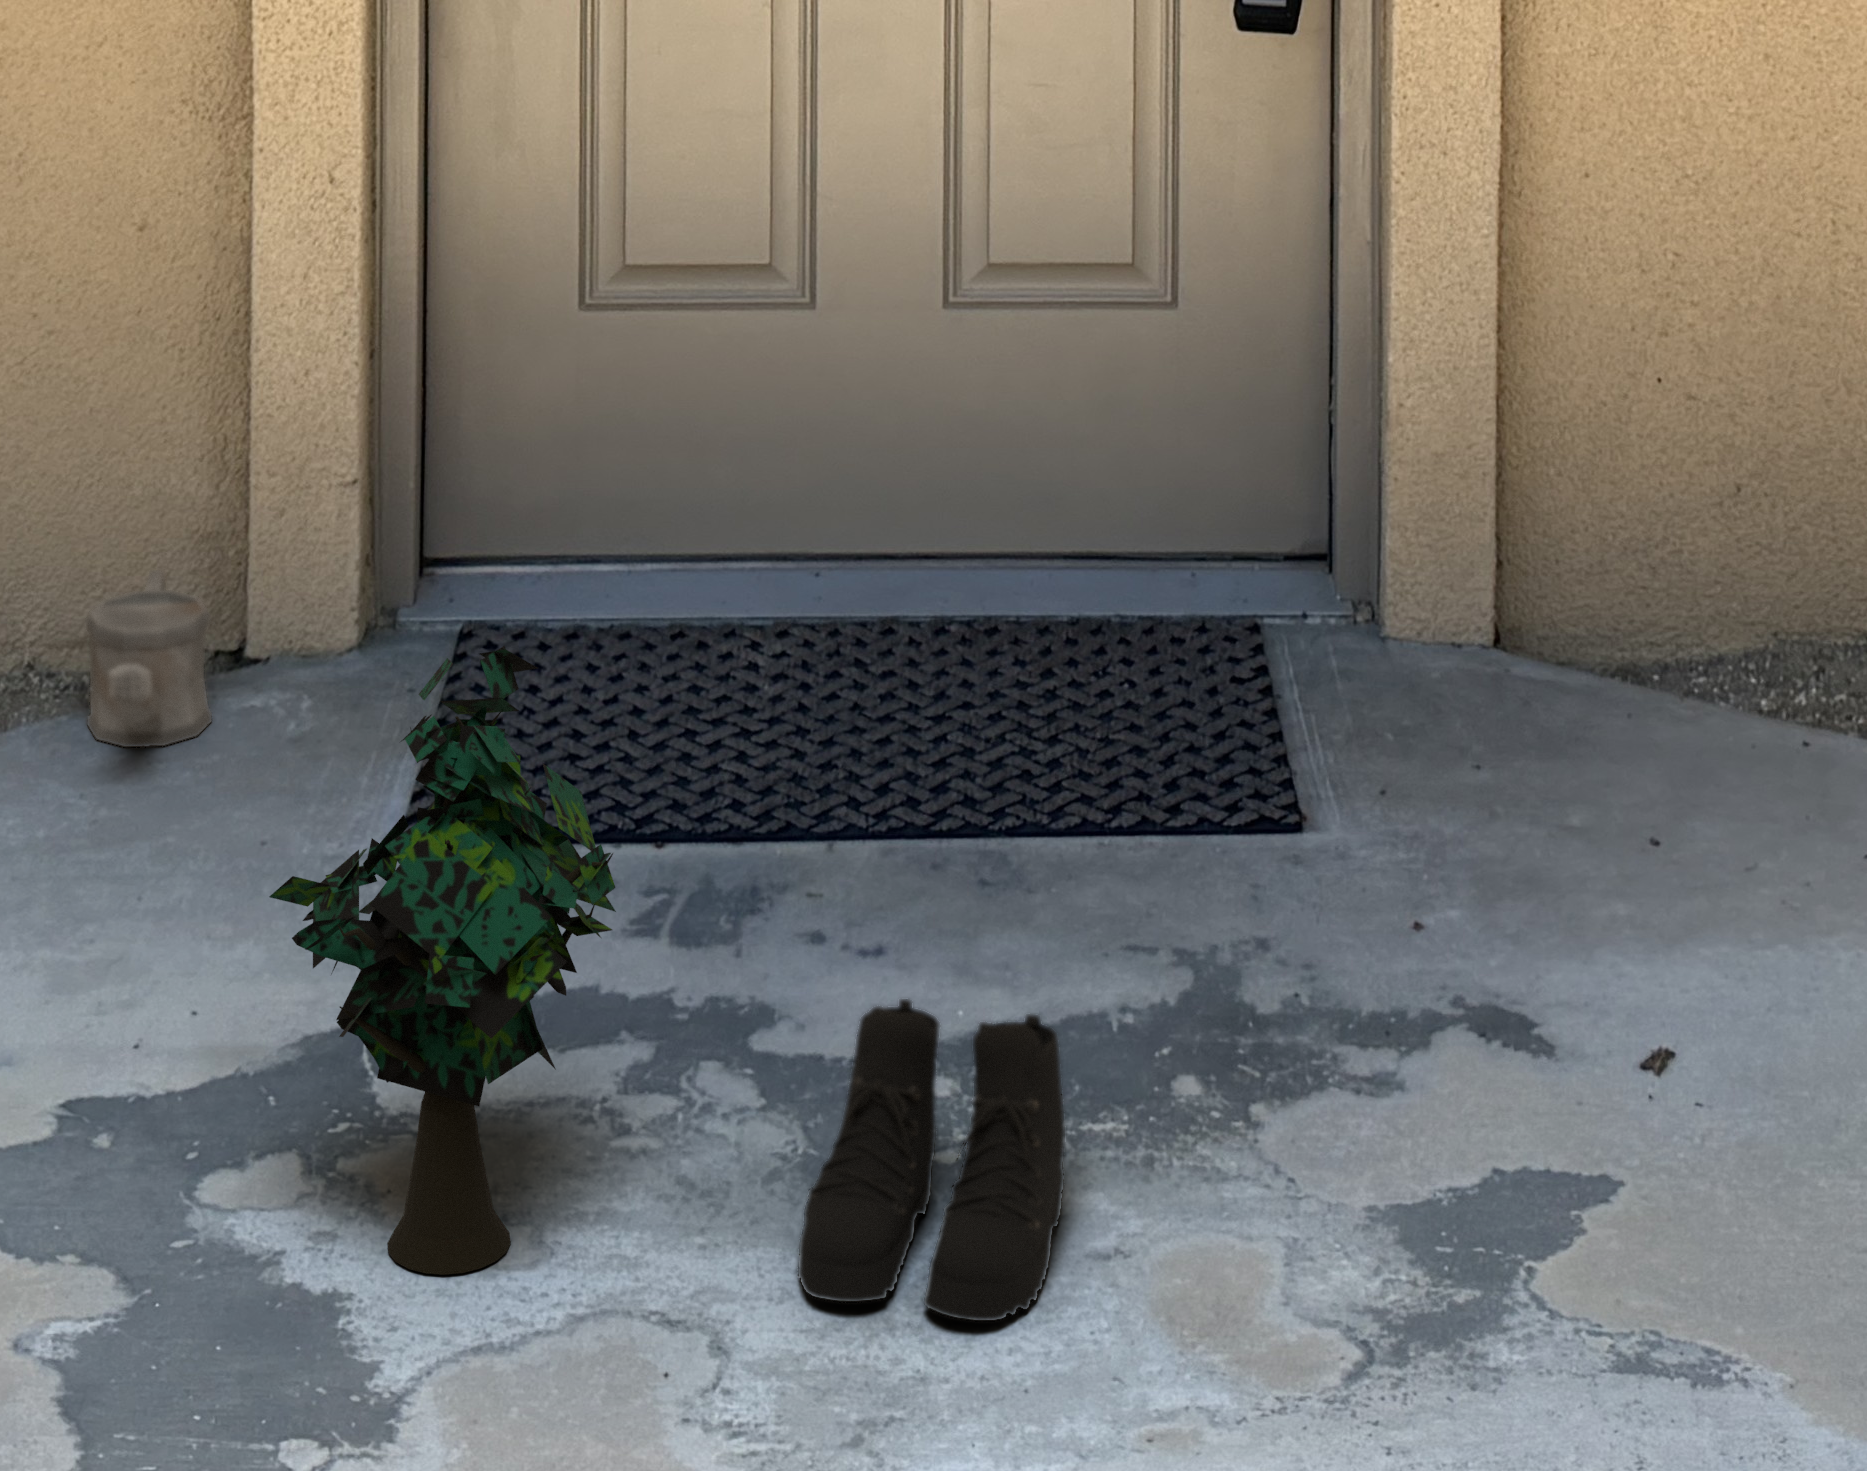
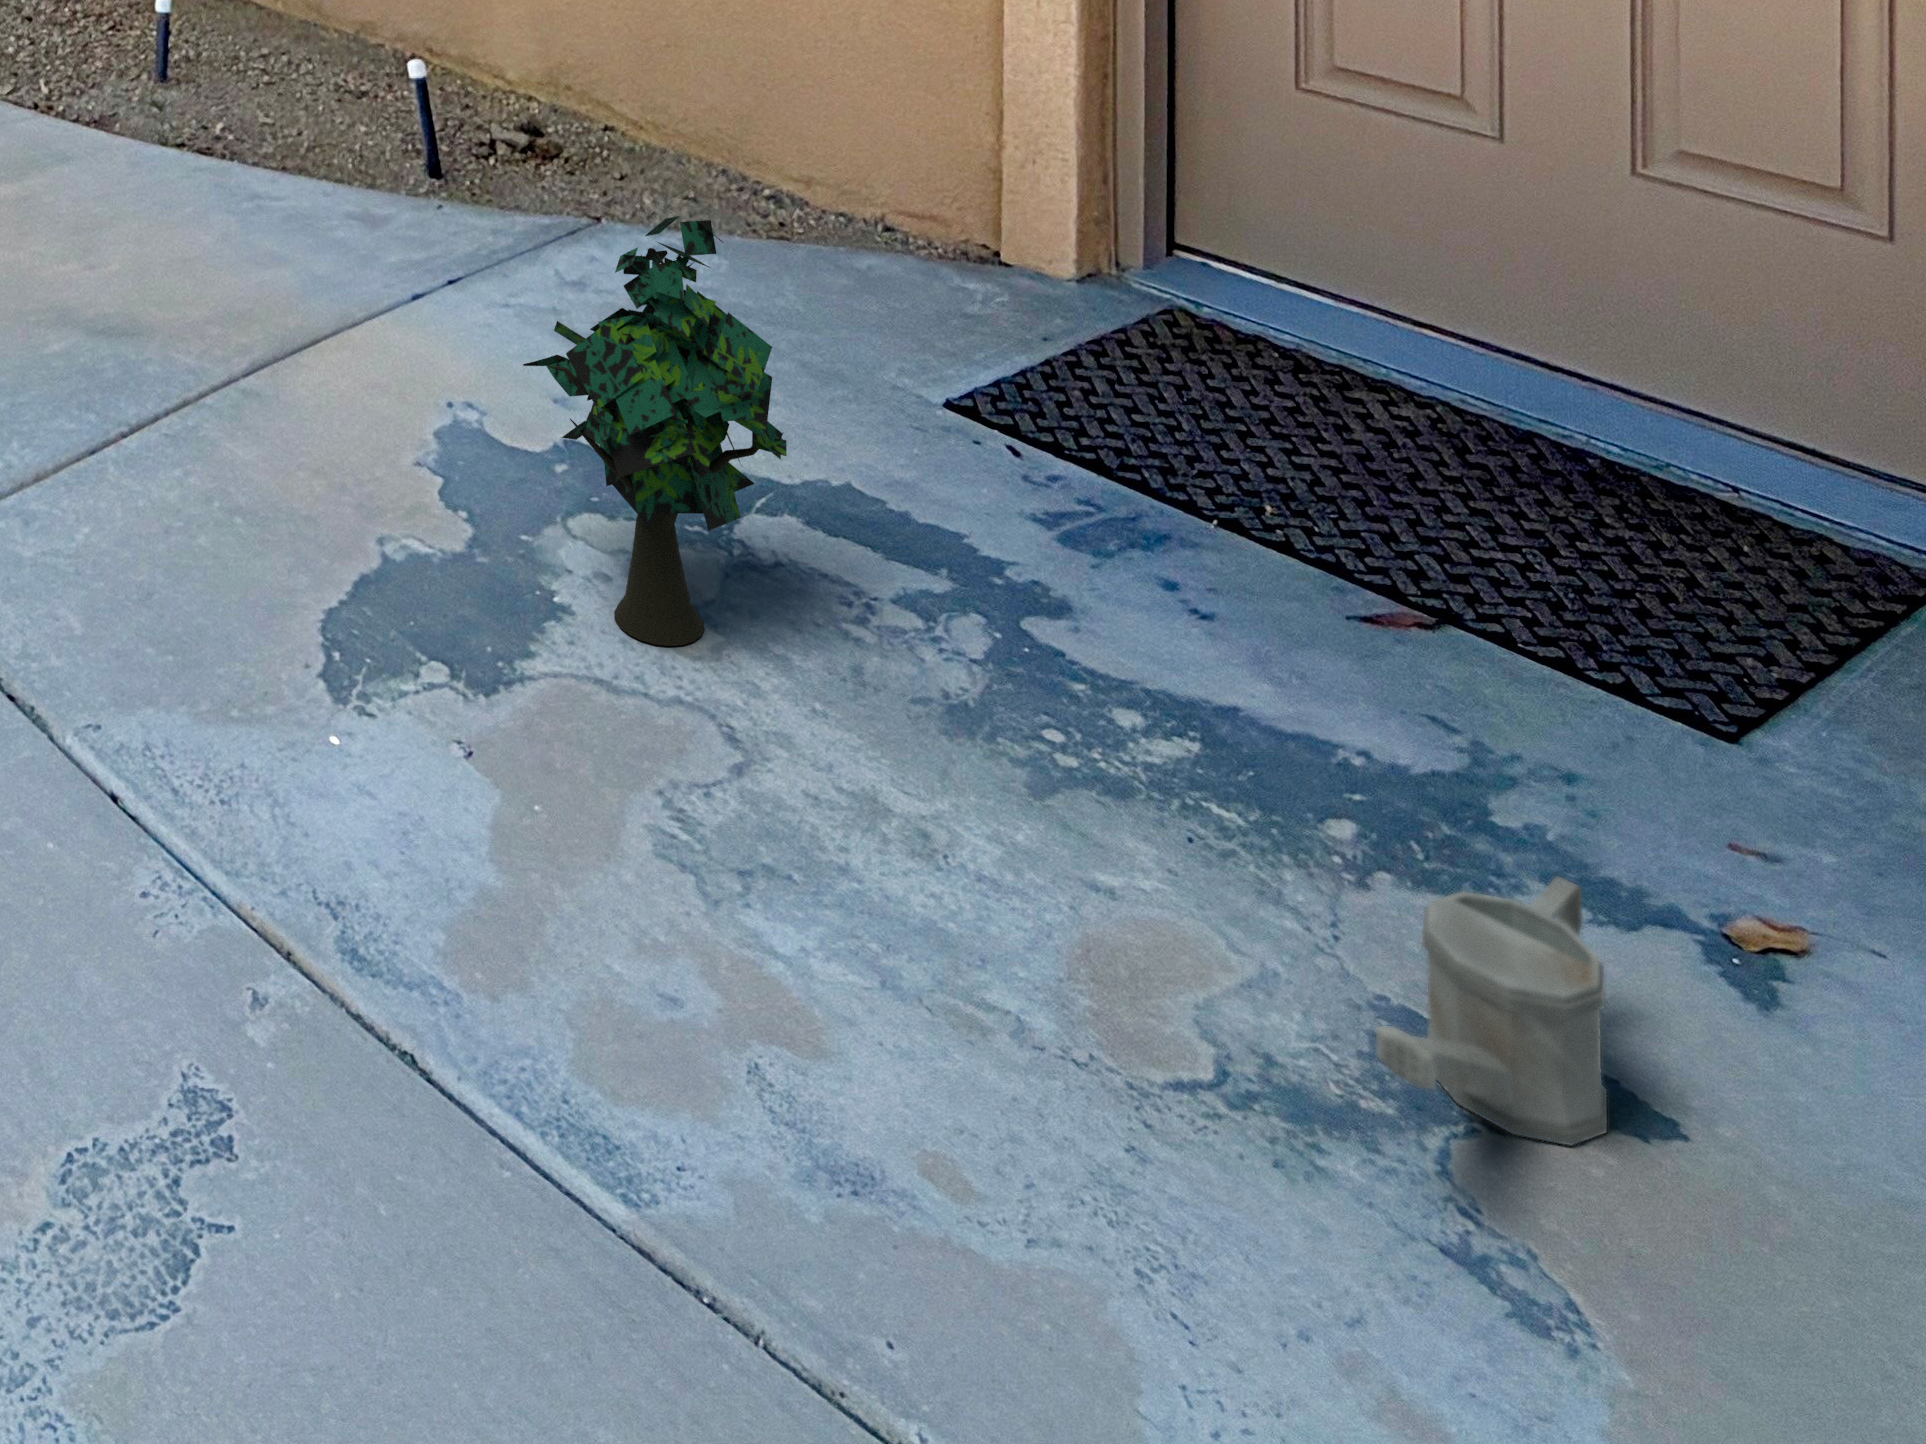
watering can: present [86,570,212,747] -> present [1376,877,1607,1145]
boots: present [798,999,1065,1321] -> none [821,602,1109,889]

